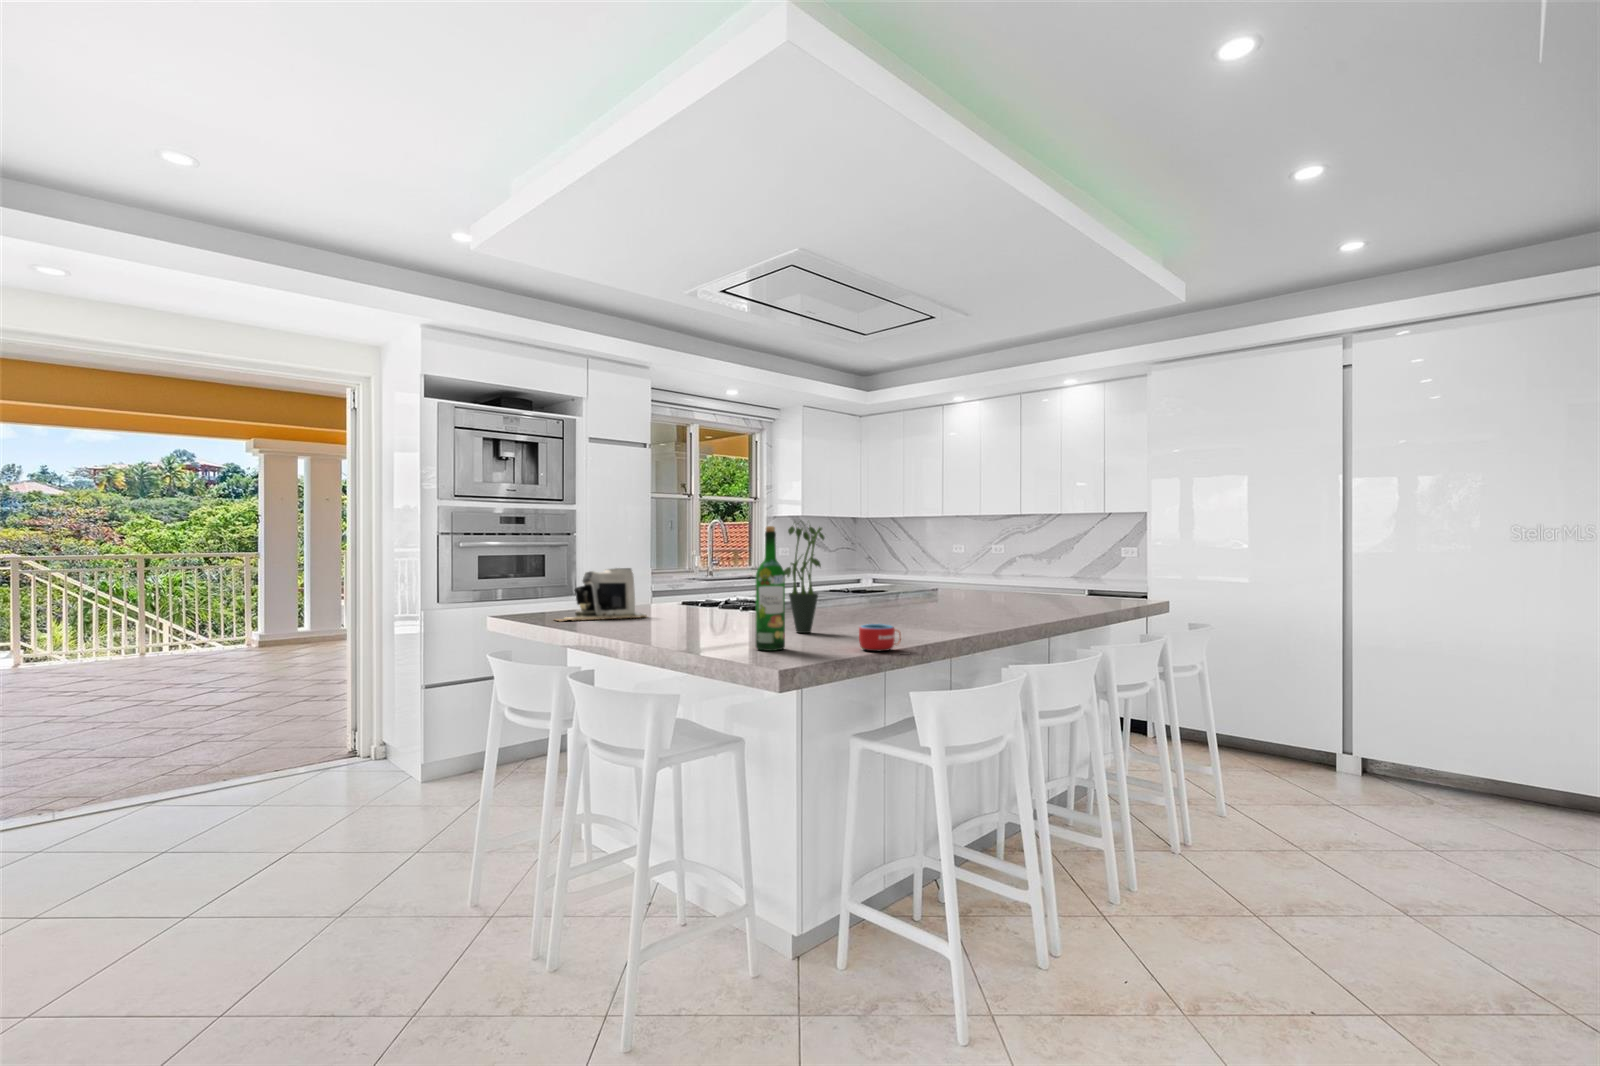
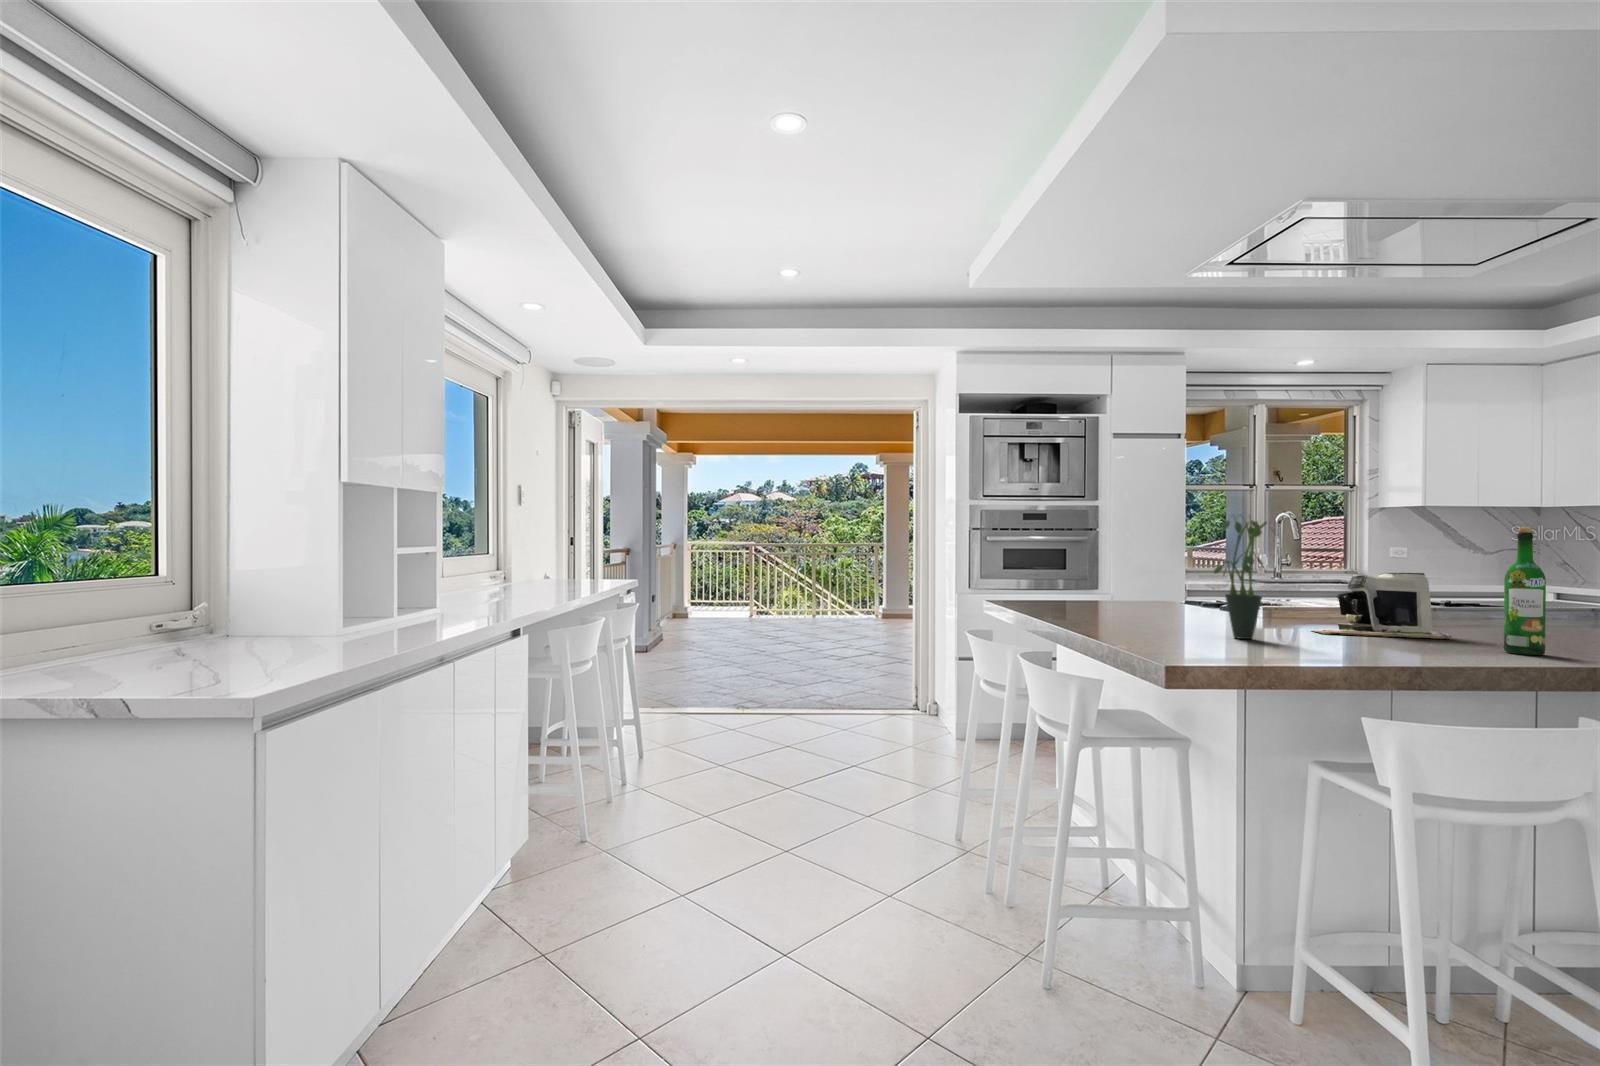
wine bottle: present [756,526,785,651] -> present [1504,527,1546,655]
coffee maker: present [557,568,647,622] -> present [1312,573,1454,639]
mug: present [859,624,901,651] -> none [1255,632,1316,663]

